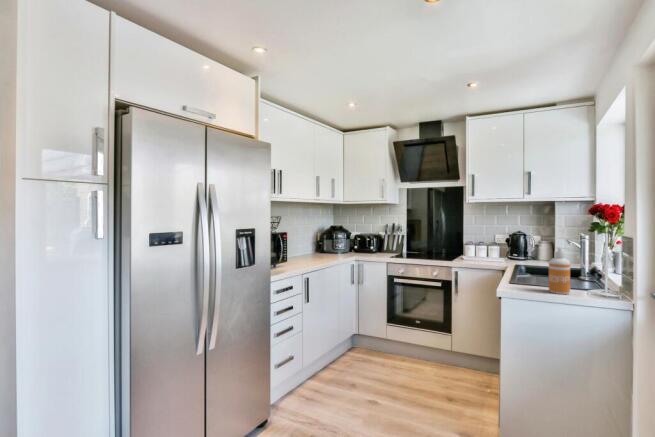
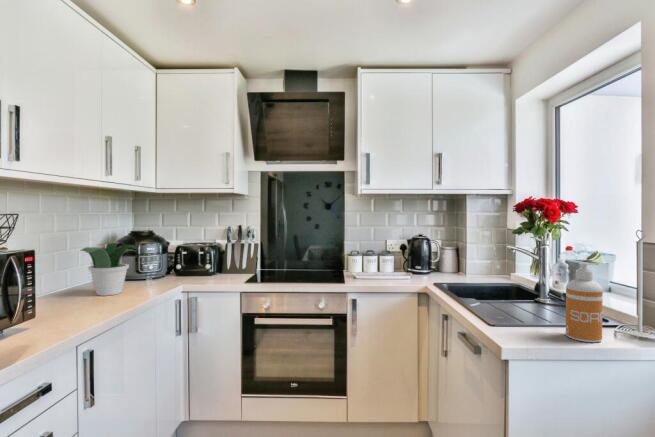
potted plant: none [308,232,333,258] -> present [81,243,138,296]

